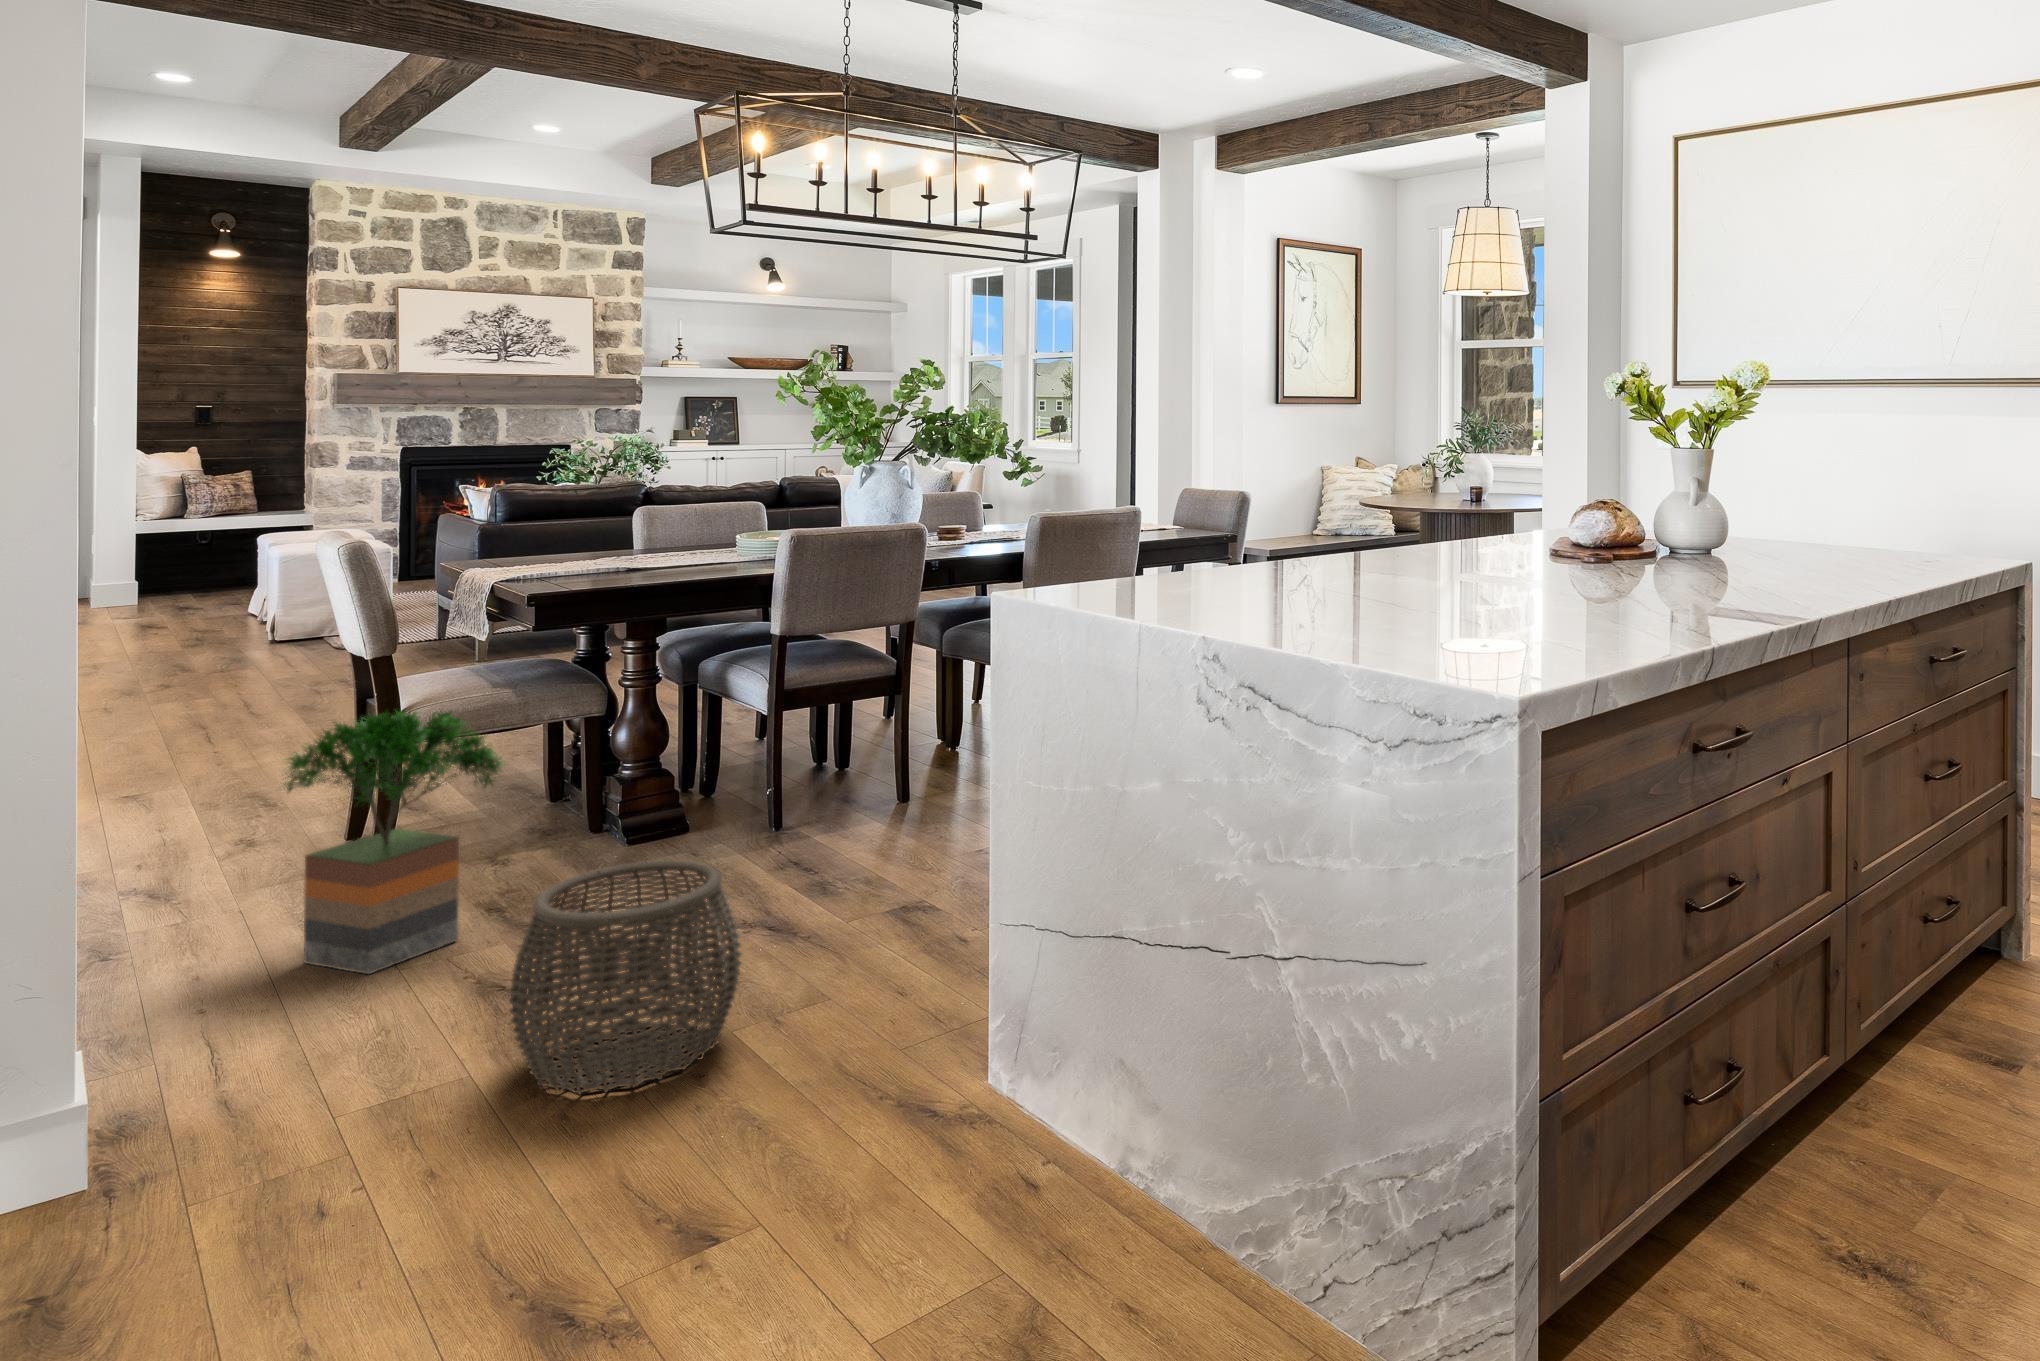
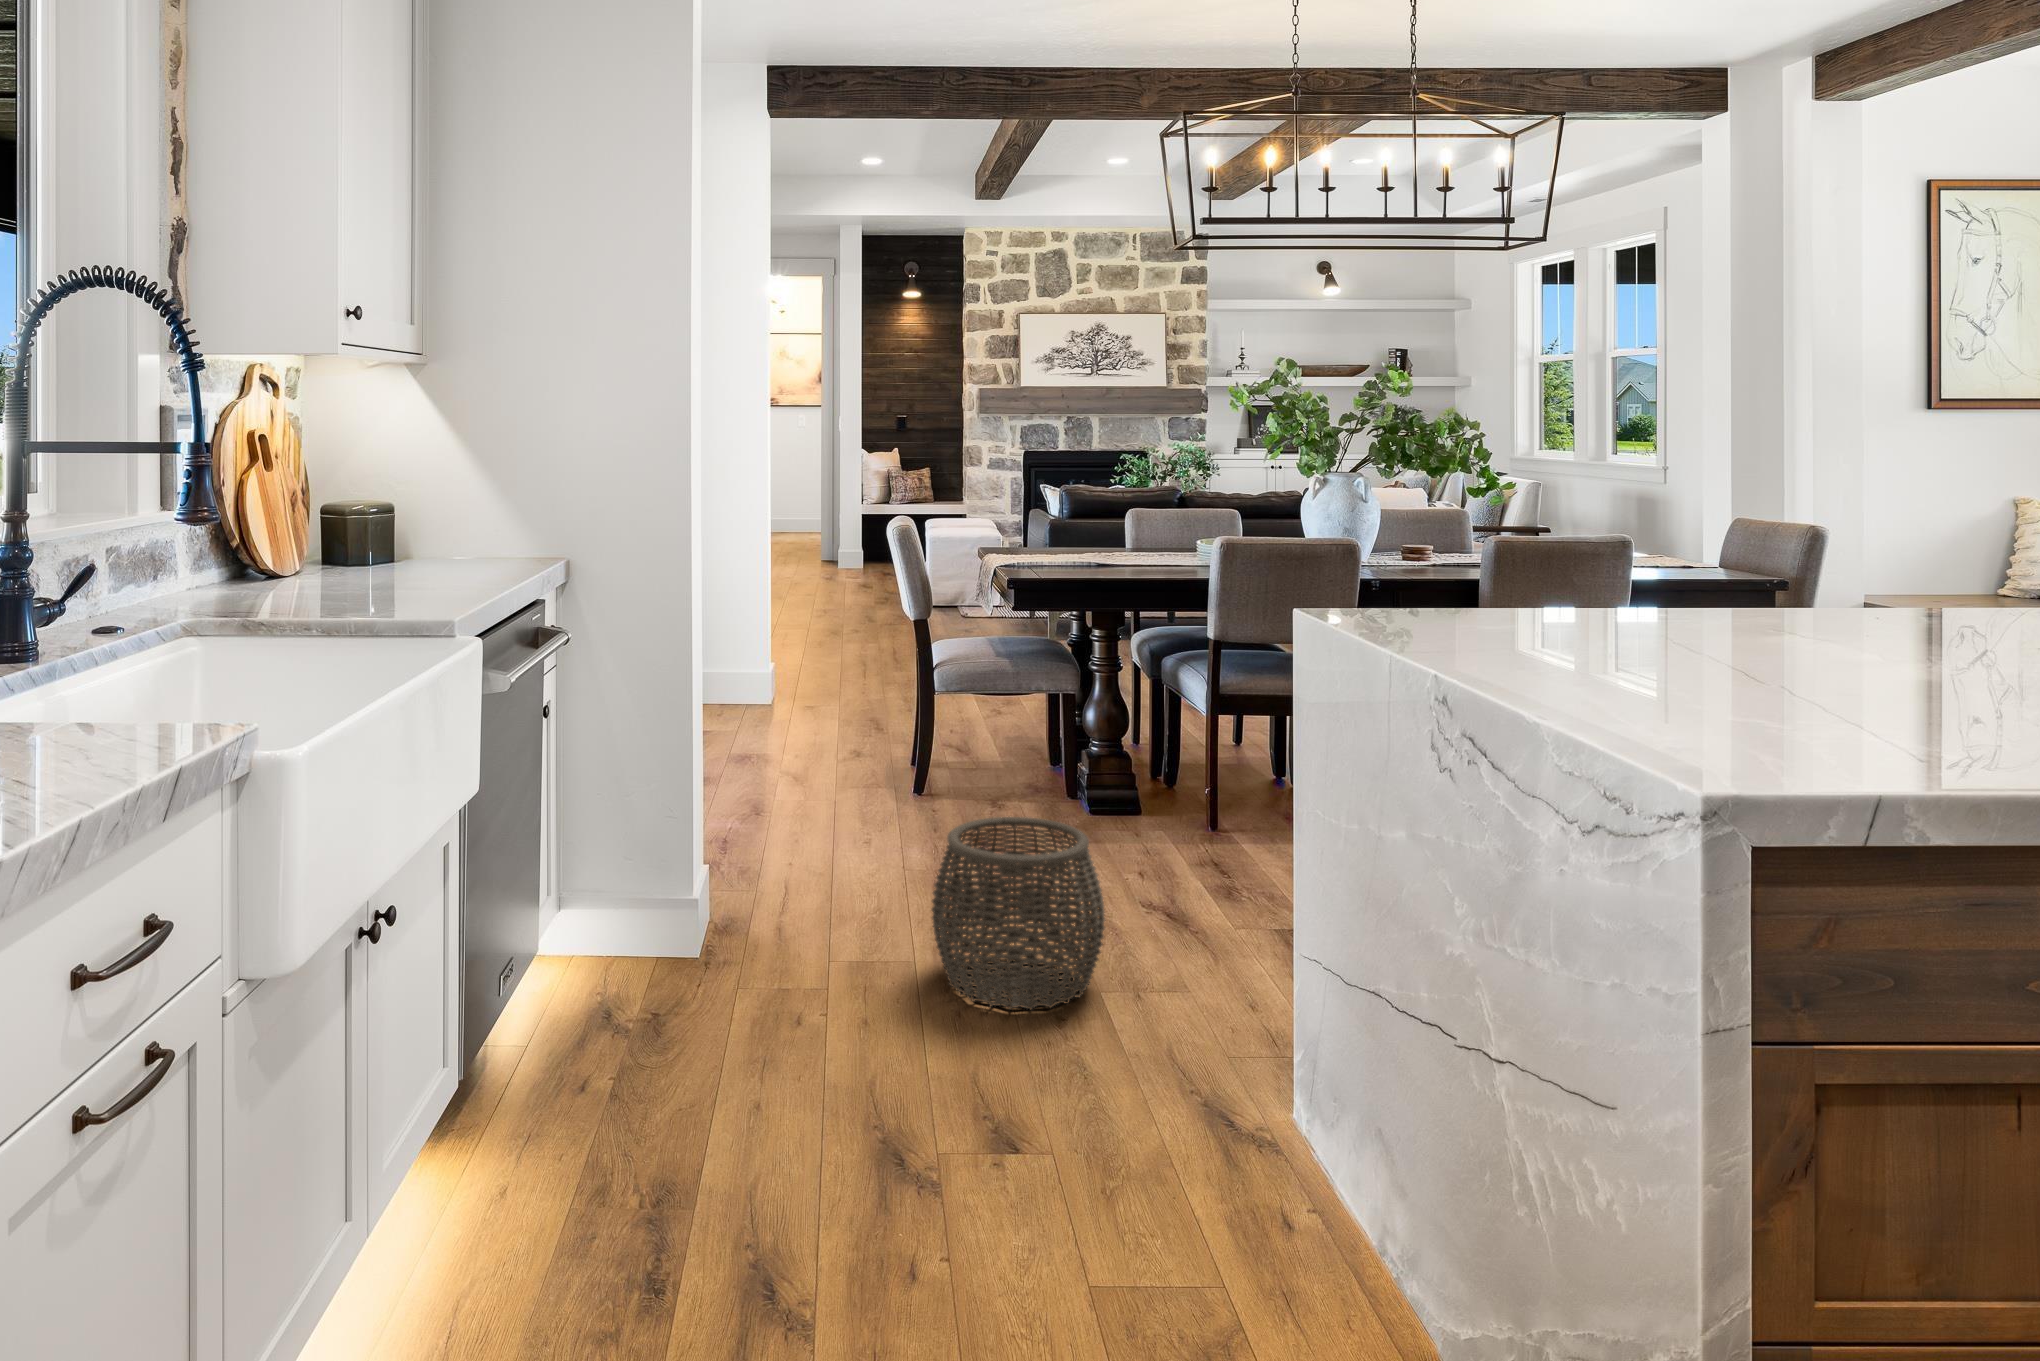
potted tree: present [283,711,505,974] -> none [835,659,979,866]

